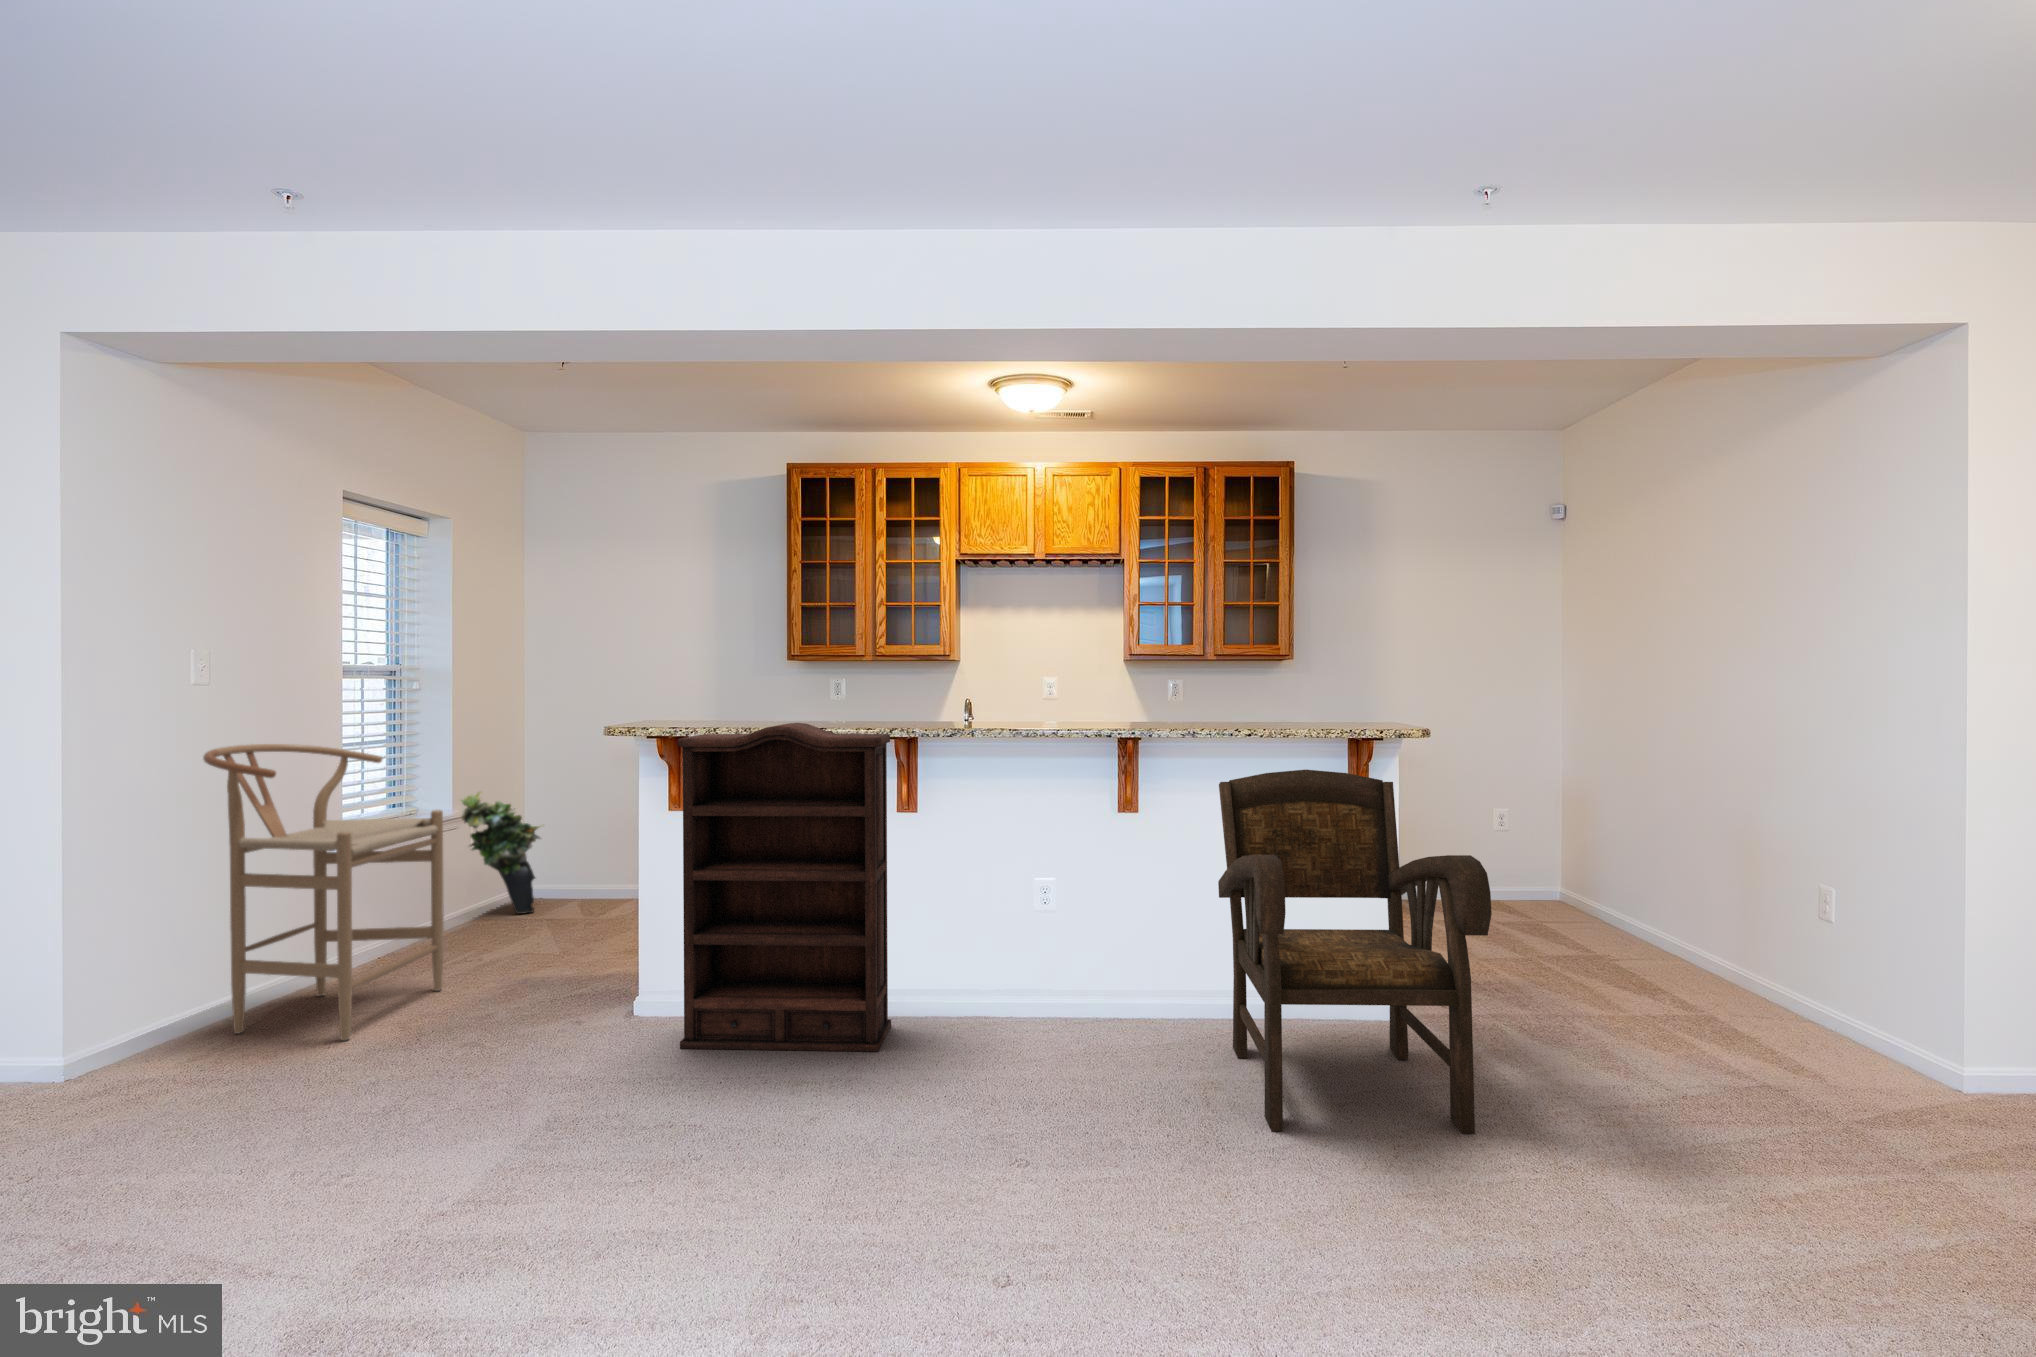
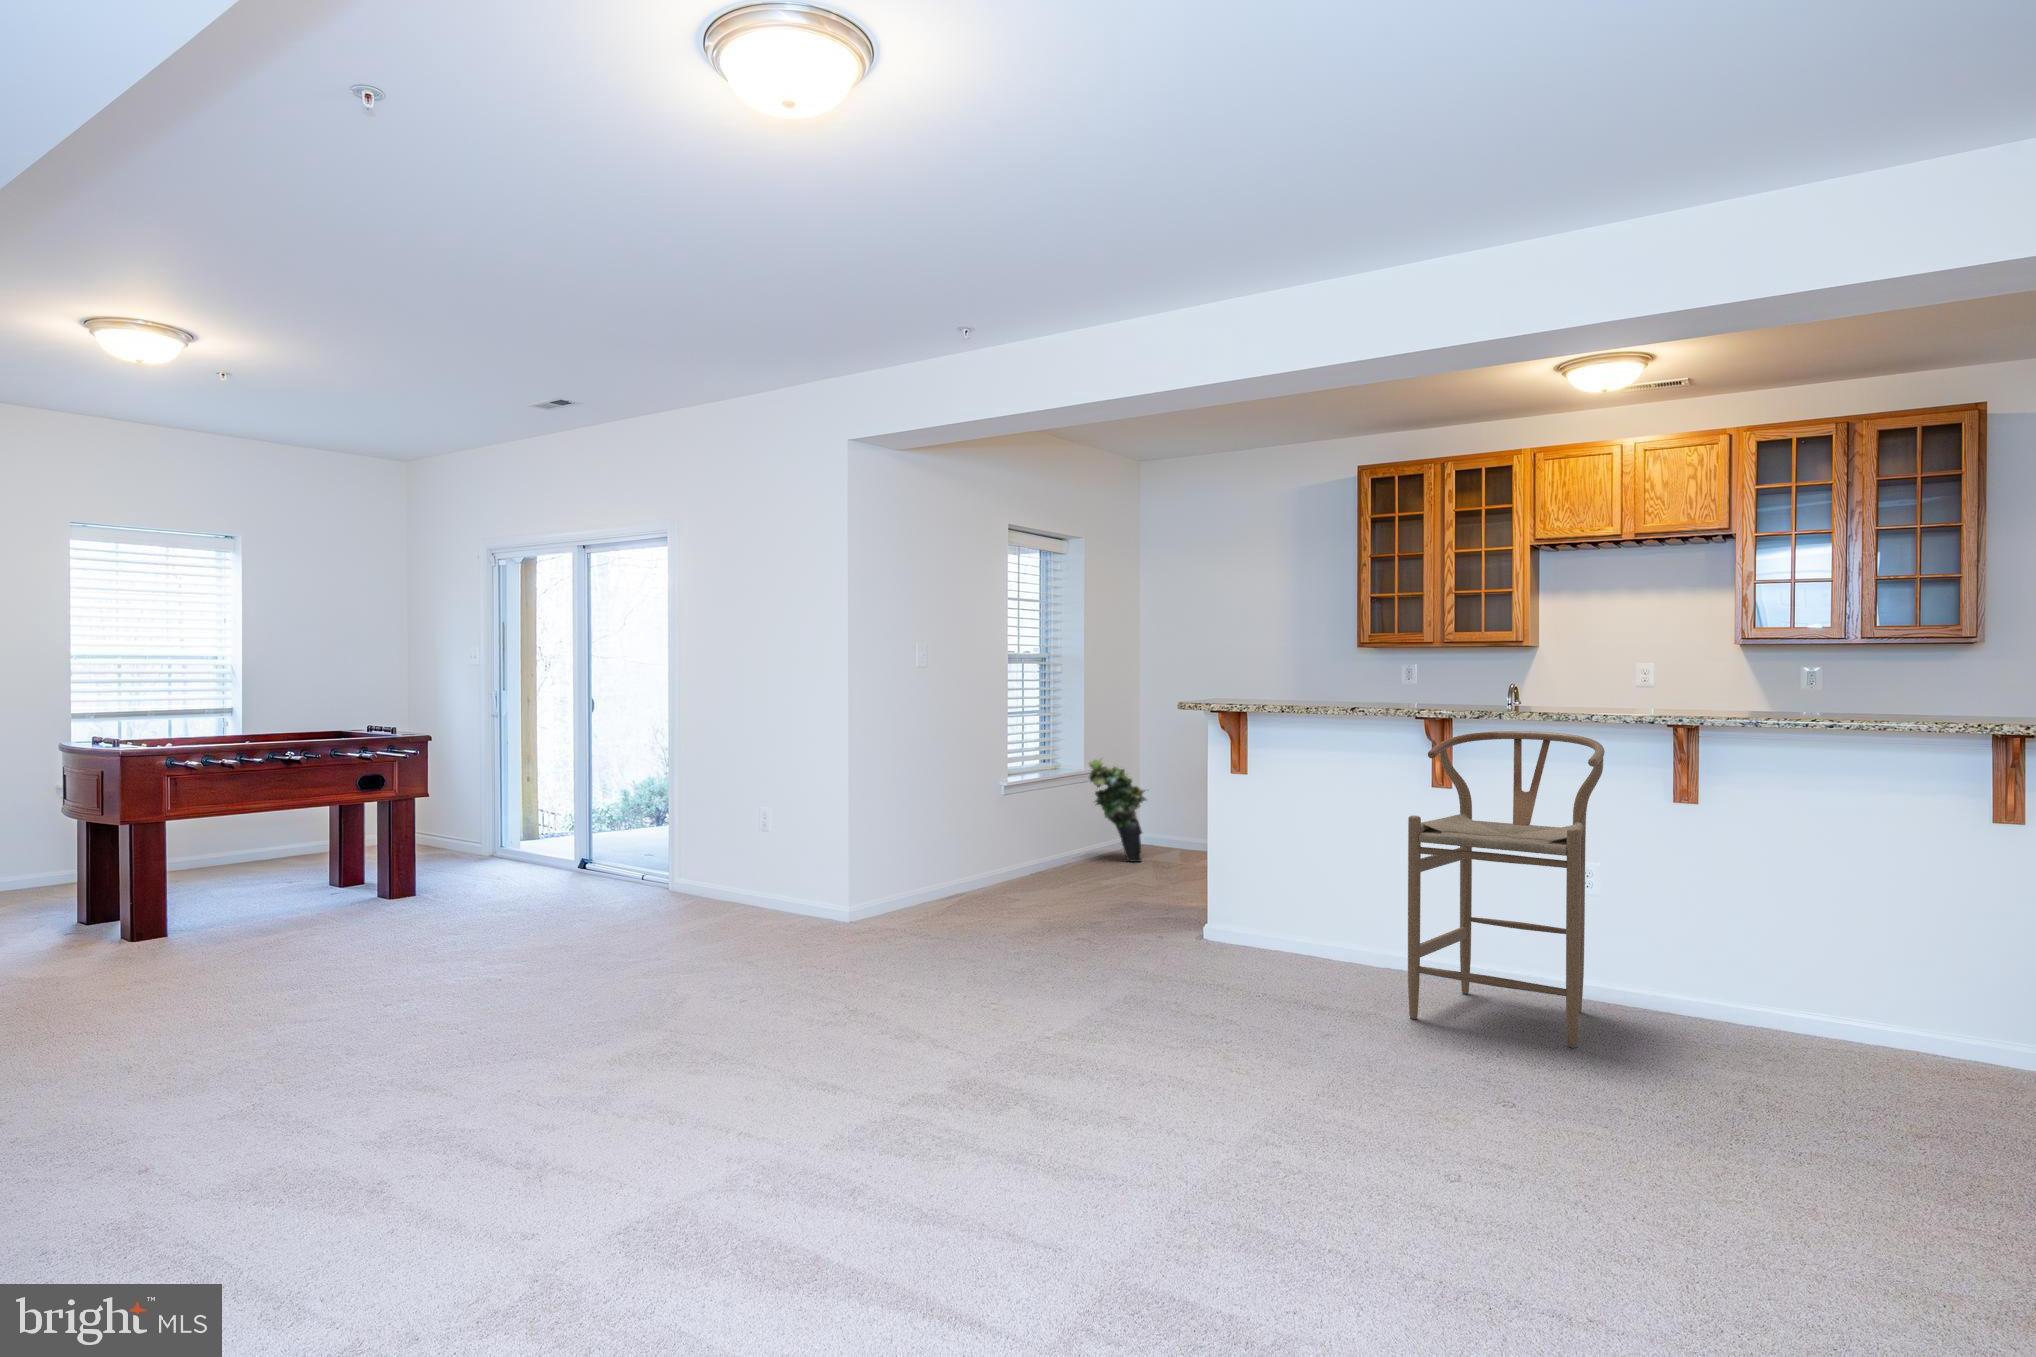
bookshelf: present [678,723,891,1052] -> none [1232,704,1411,986]
bar stool: present [203,744,444,1041] -> present [1408,731,1605,1048]
armchair: present [1218,770,1492,1134] -> none [1720,768,1990,1140]

